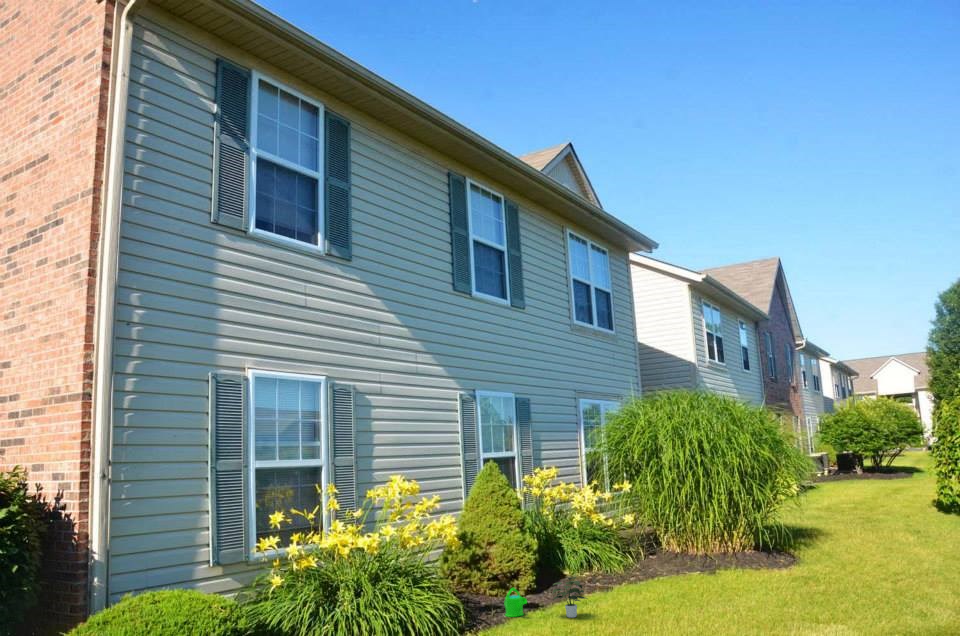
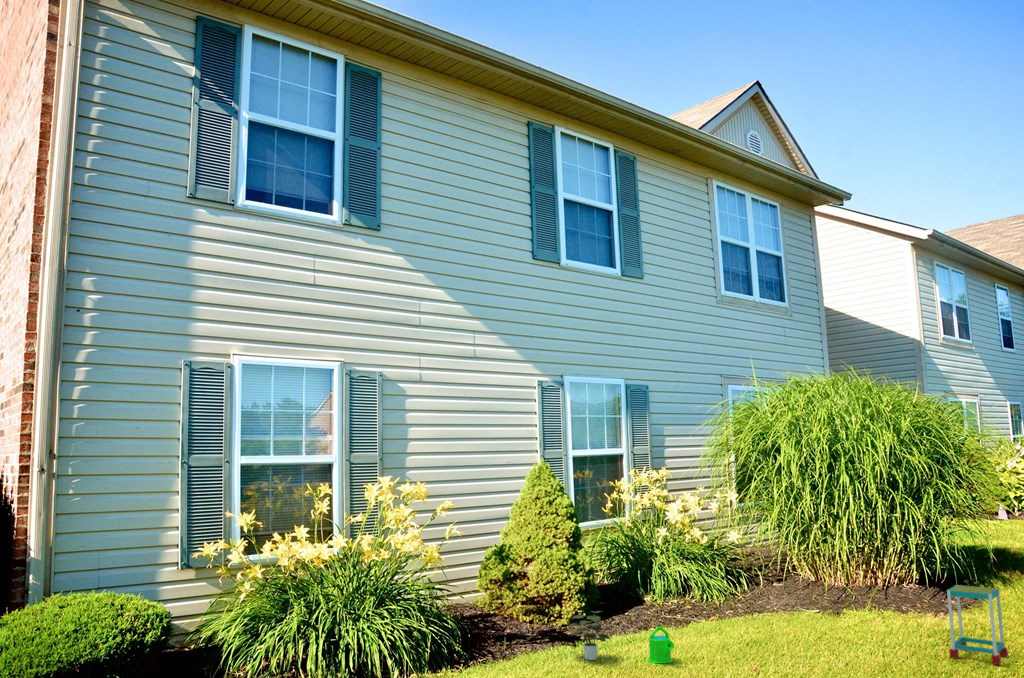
side table: none [810,538,849,592] -> present [947,585,1008,665]
watering can: present [504,588,527,617] -> present [648,626,674,663]

